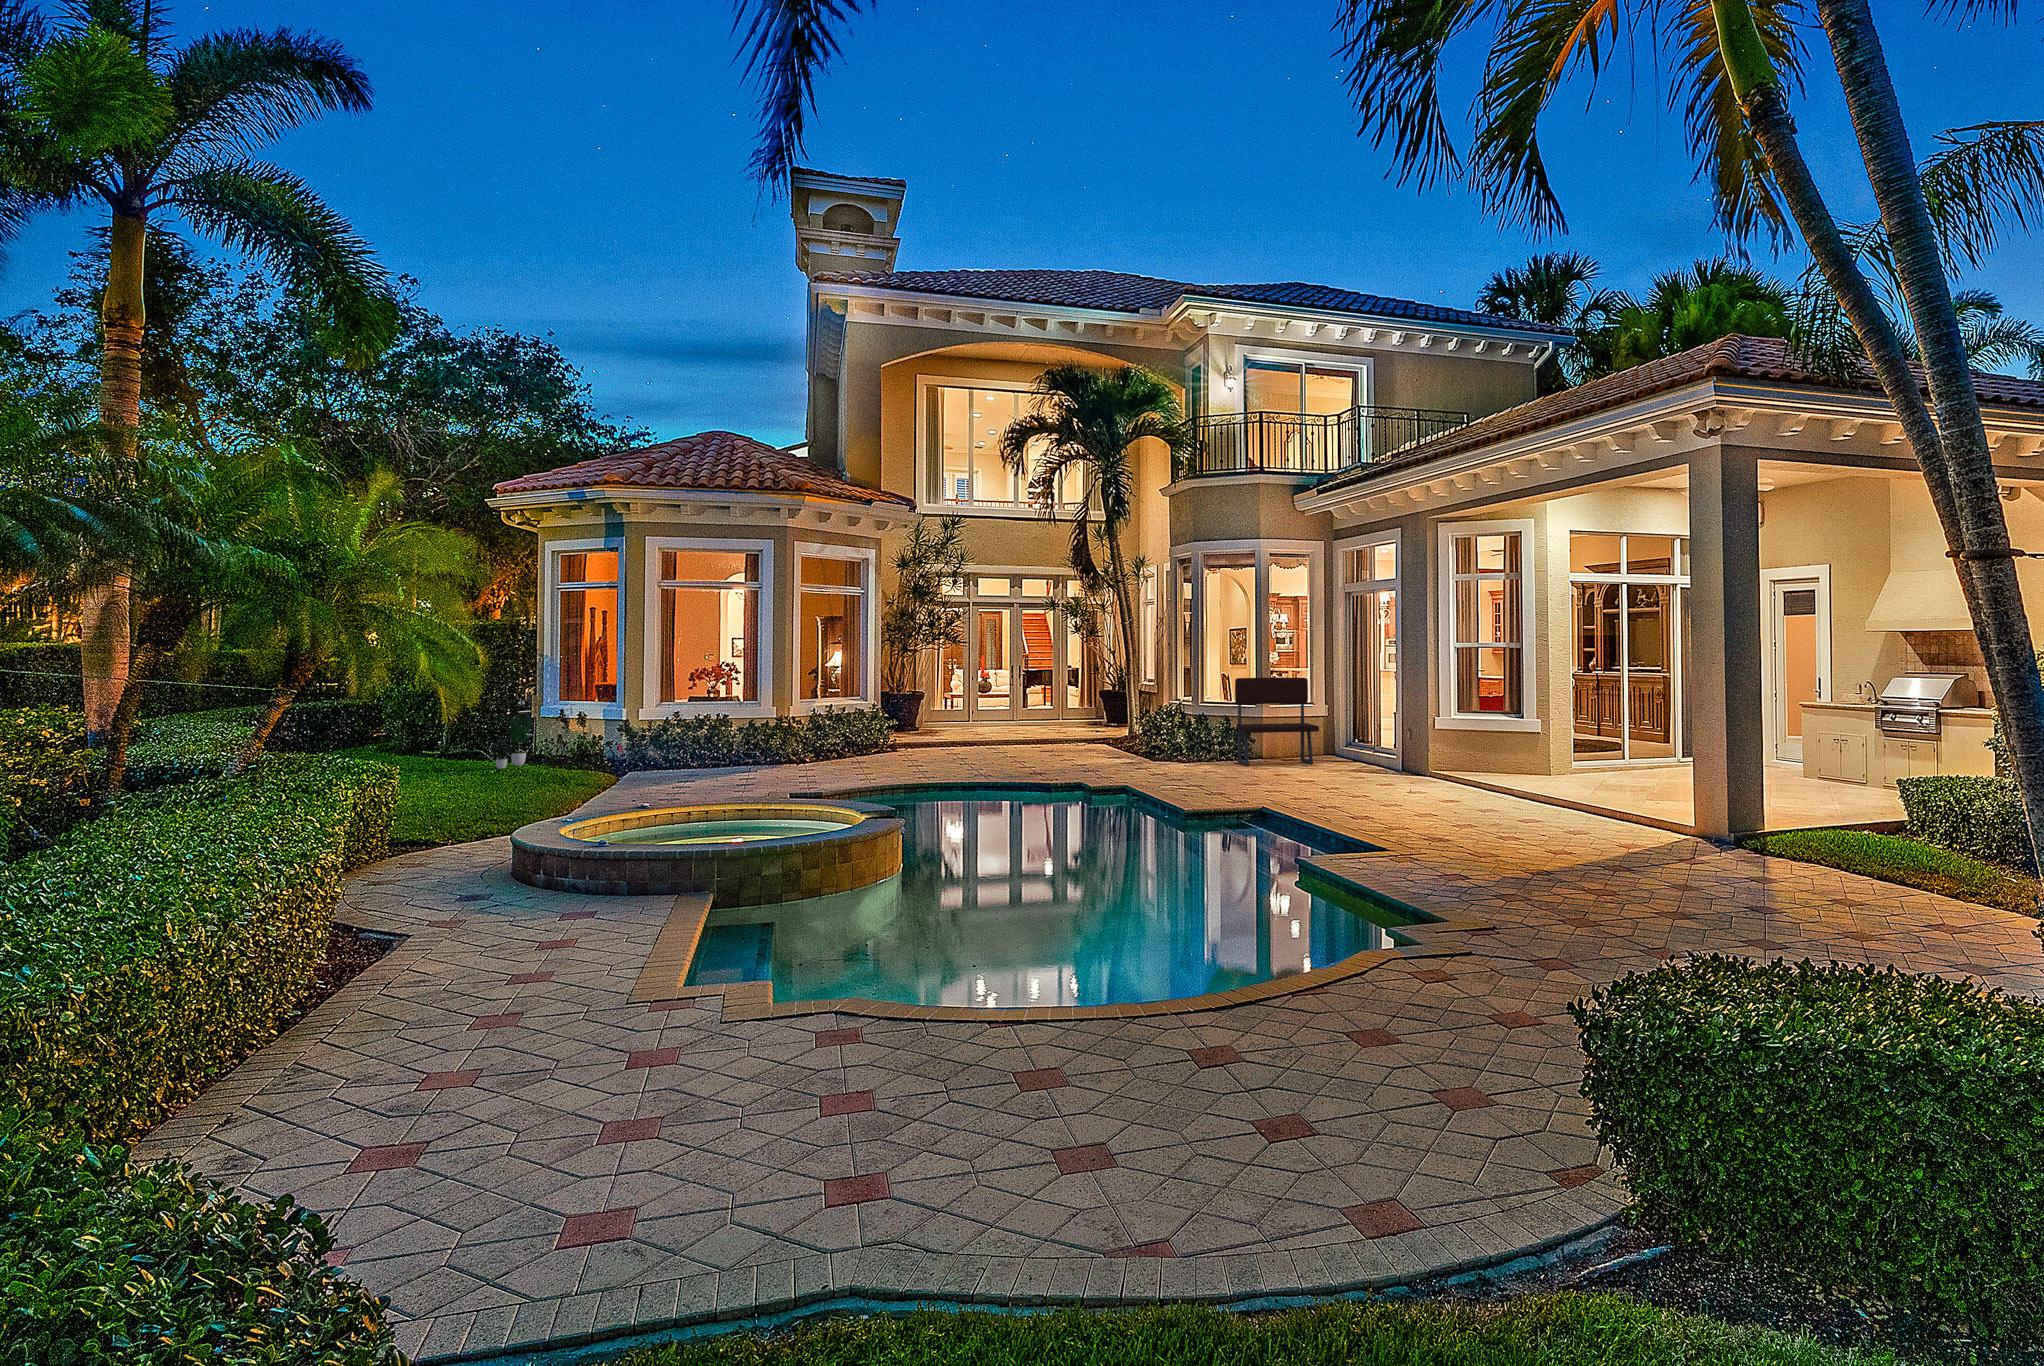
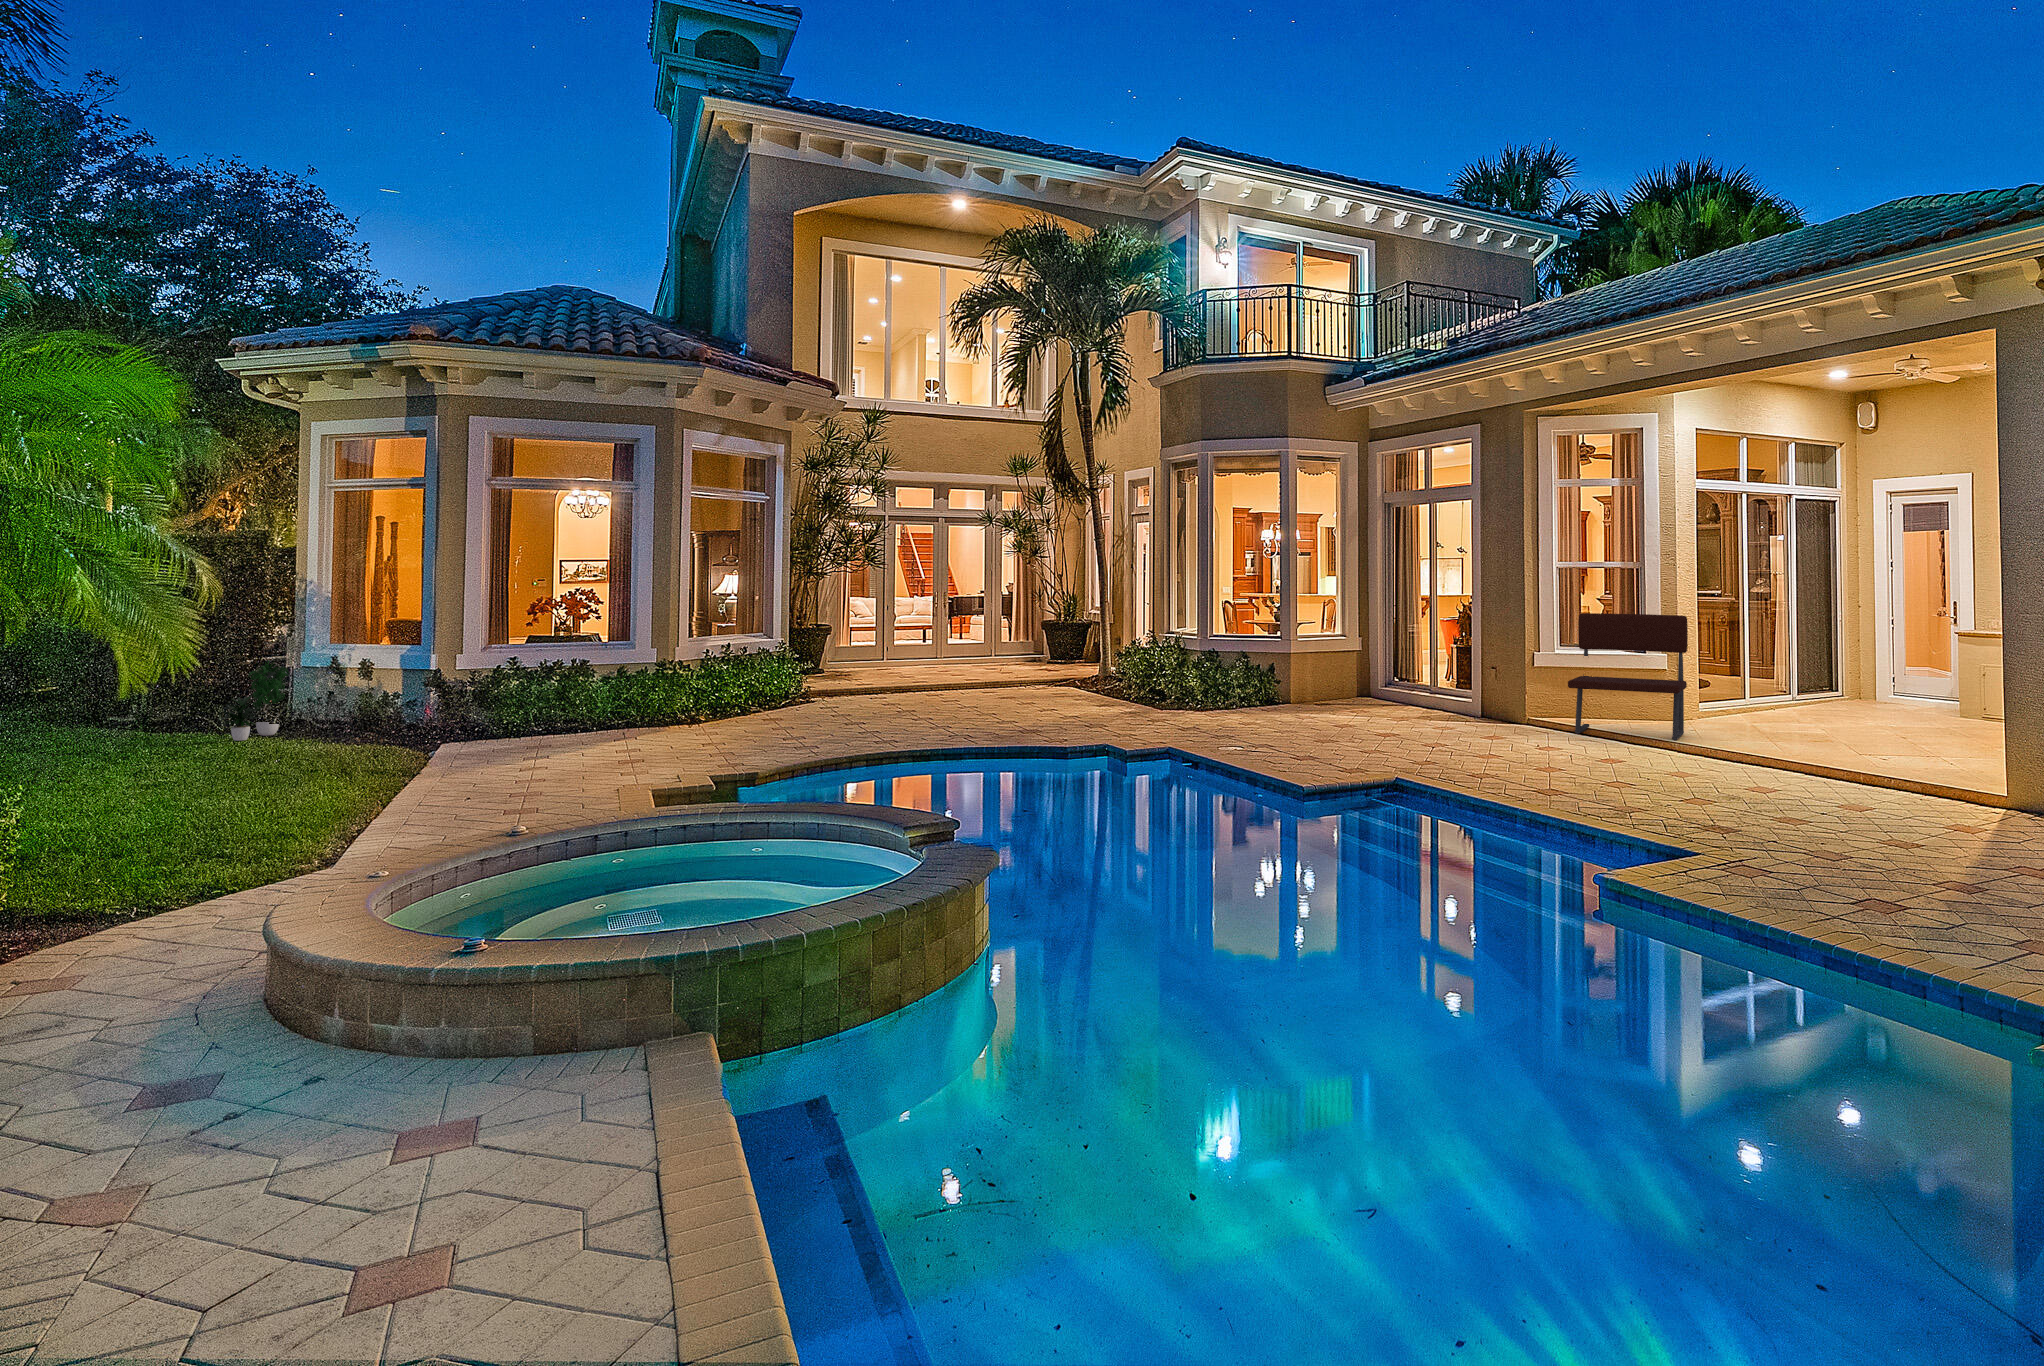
bench: present [1235,677,1319,766] -> present [1568,613,1688,740]

